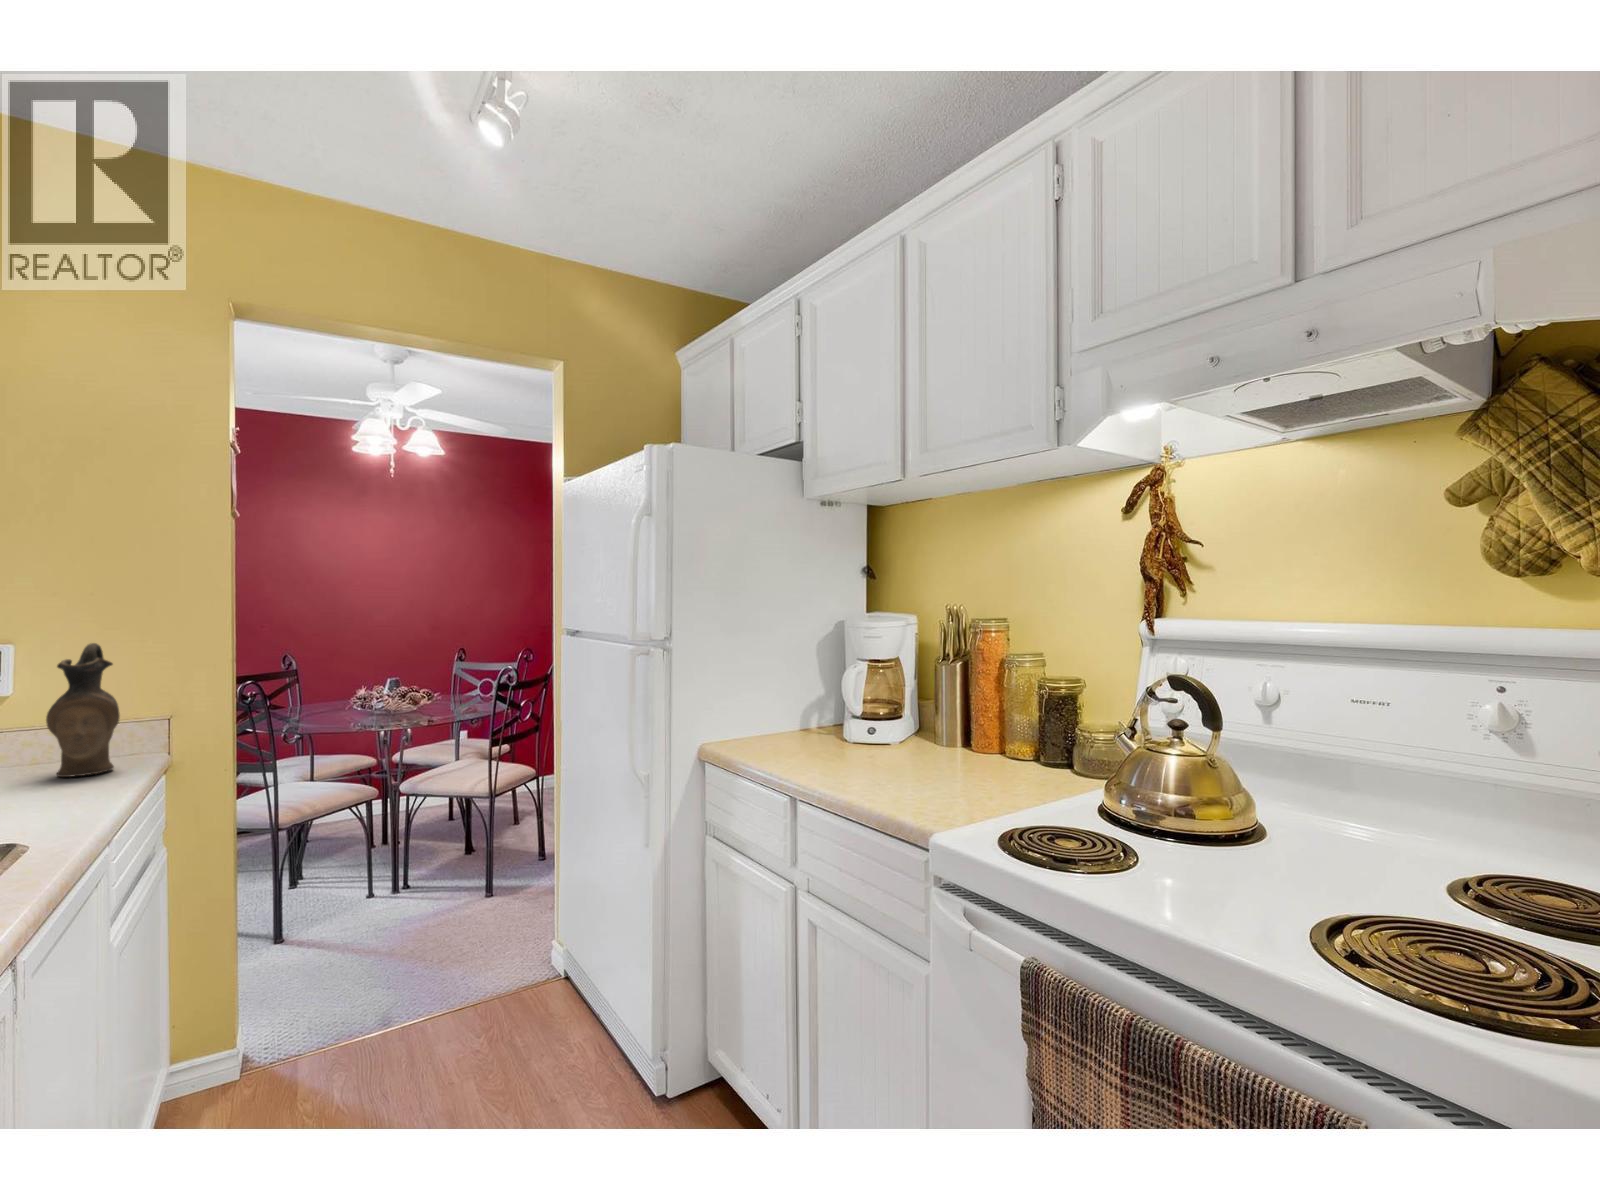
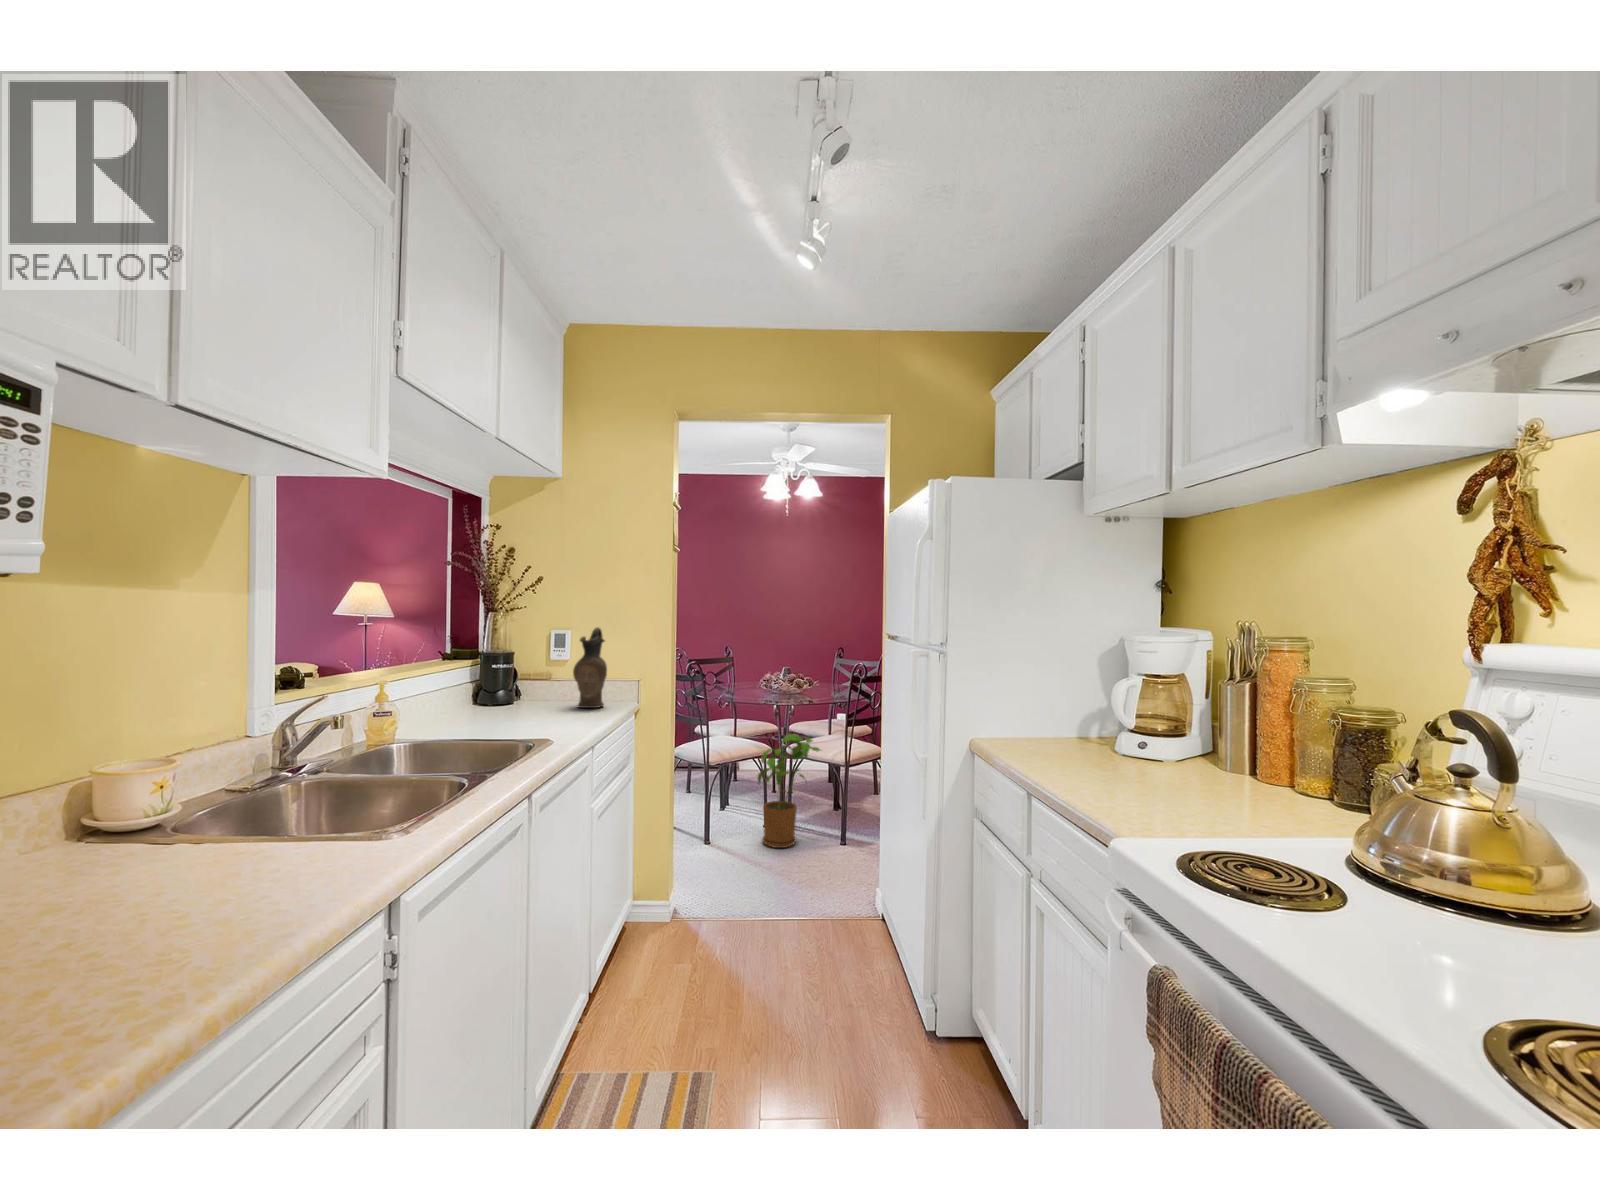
house plant: none [363,767,457,921] -> present [758,734,820,848]

